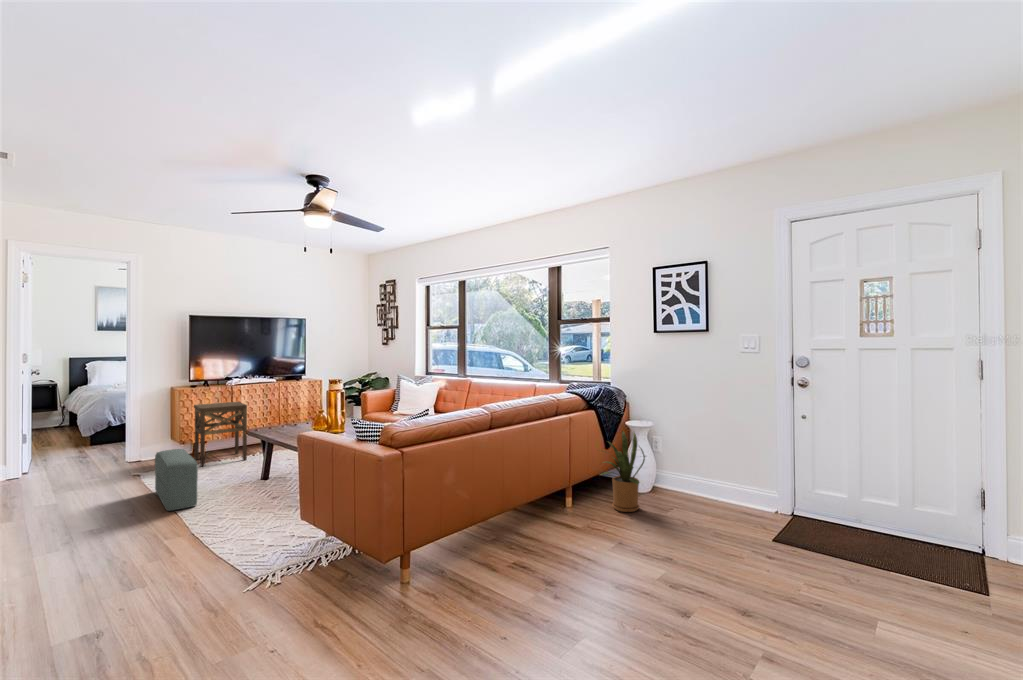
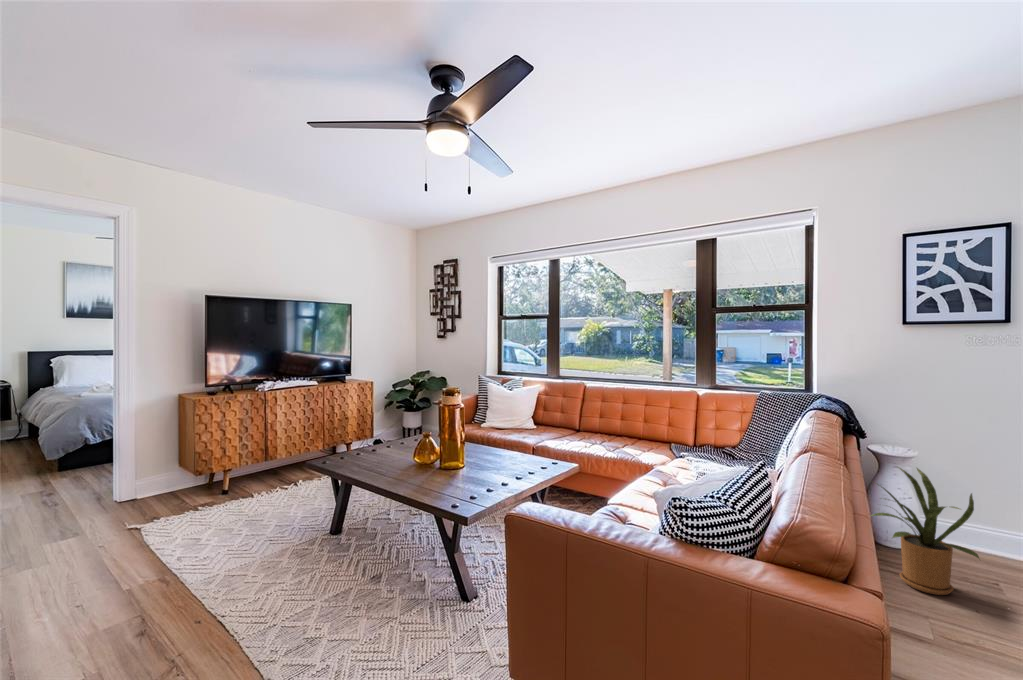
side table: present [194,402,247,466] -> none [214,413,291,508]
pouf: present [155,449,198,511] -> none [175,496,255,617]

